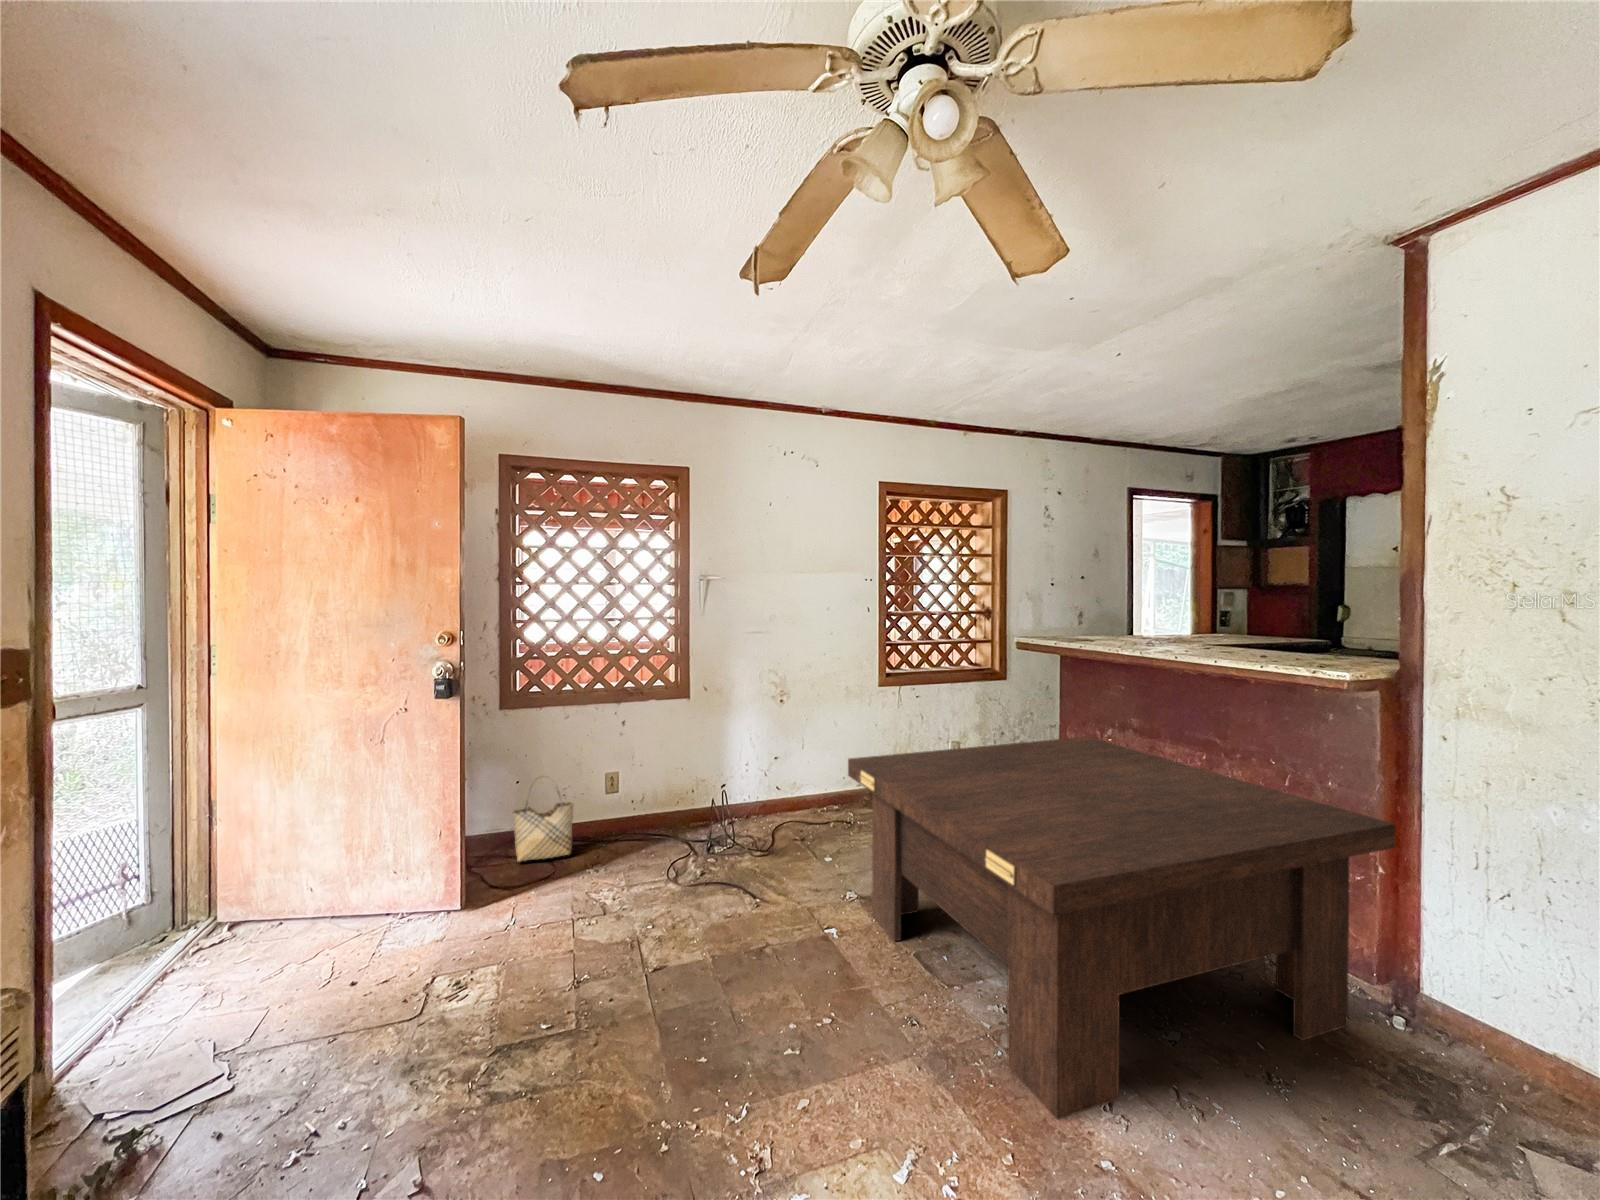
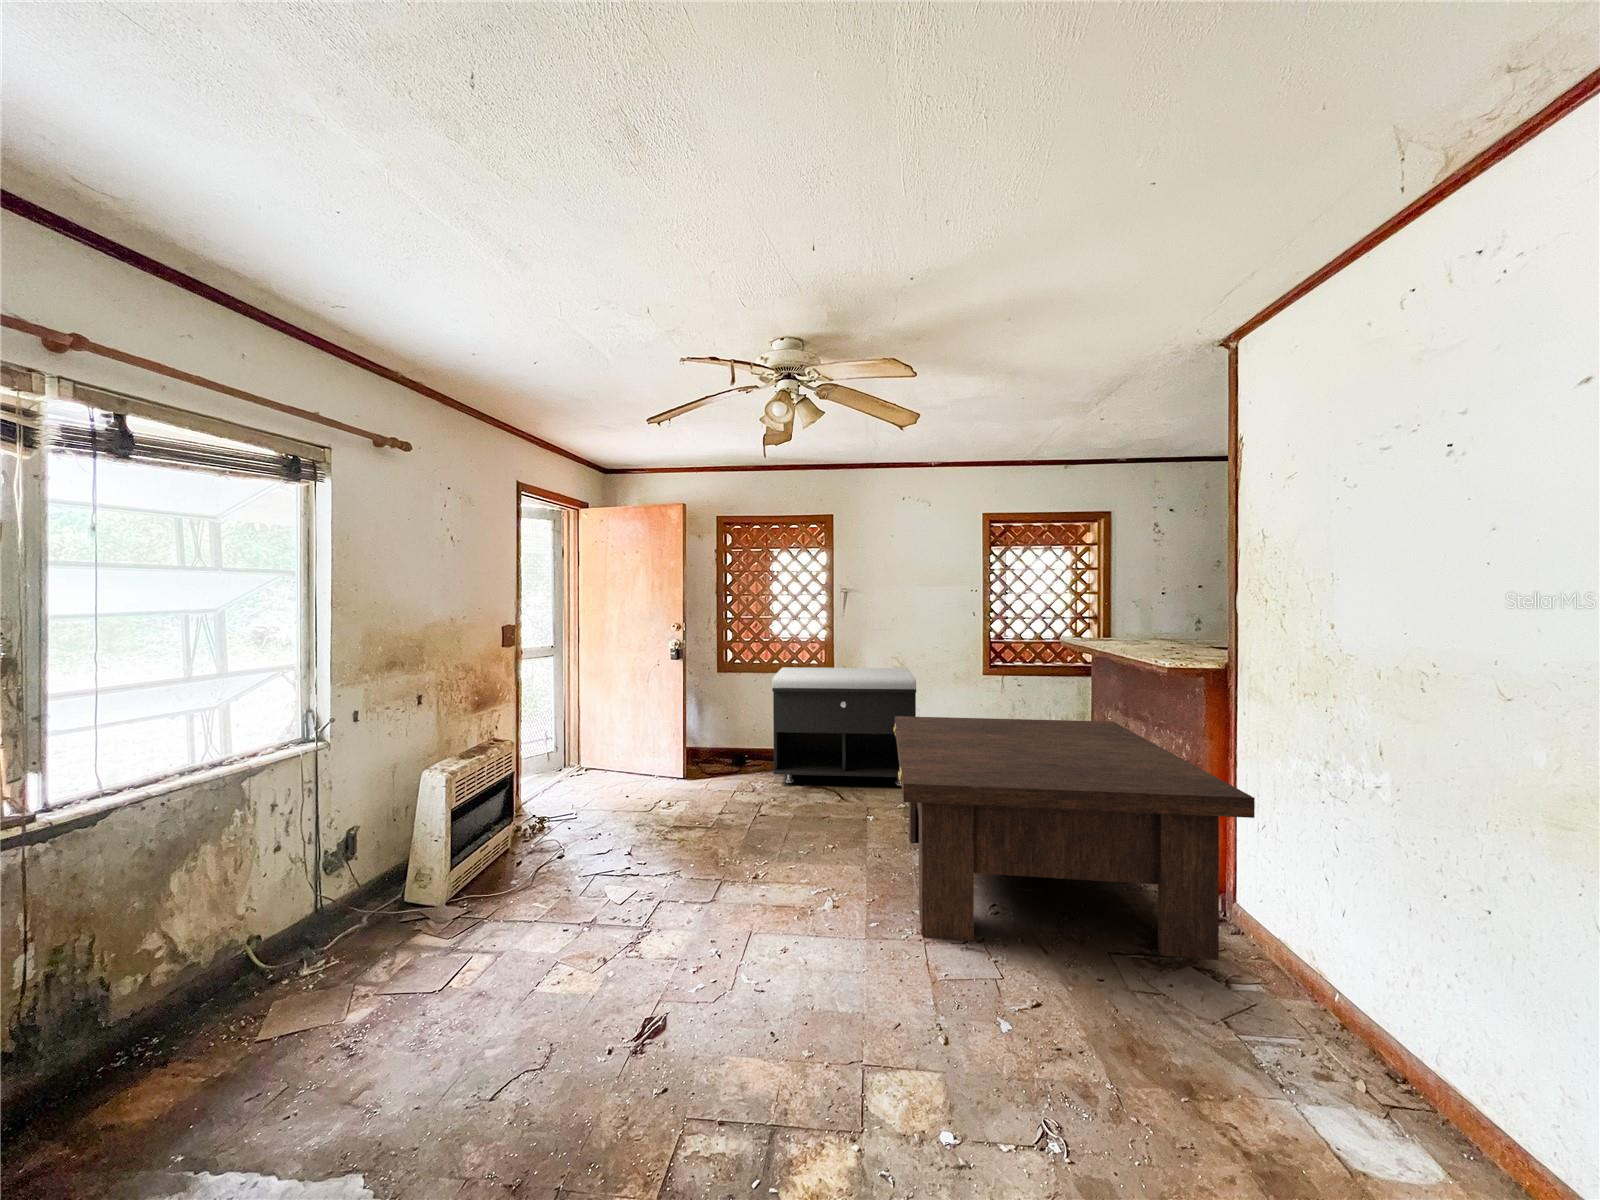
storage bench: none [612,685,833,876] -> present [772,667,916,786]
woven basket: present [513,791,574,861] -> none [722,715,758,765]

